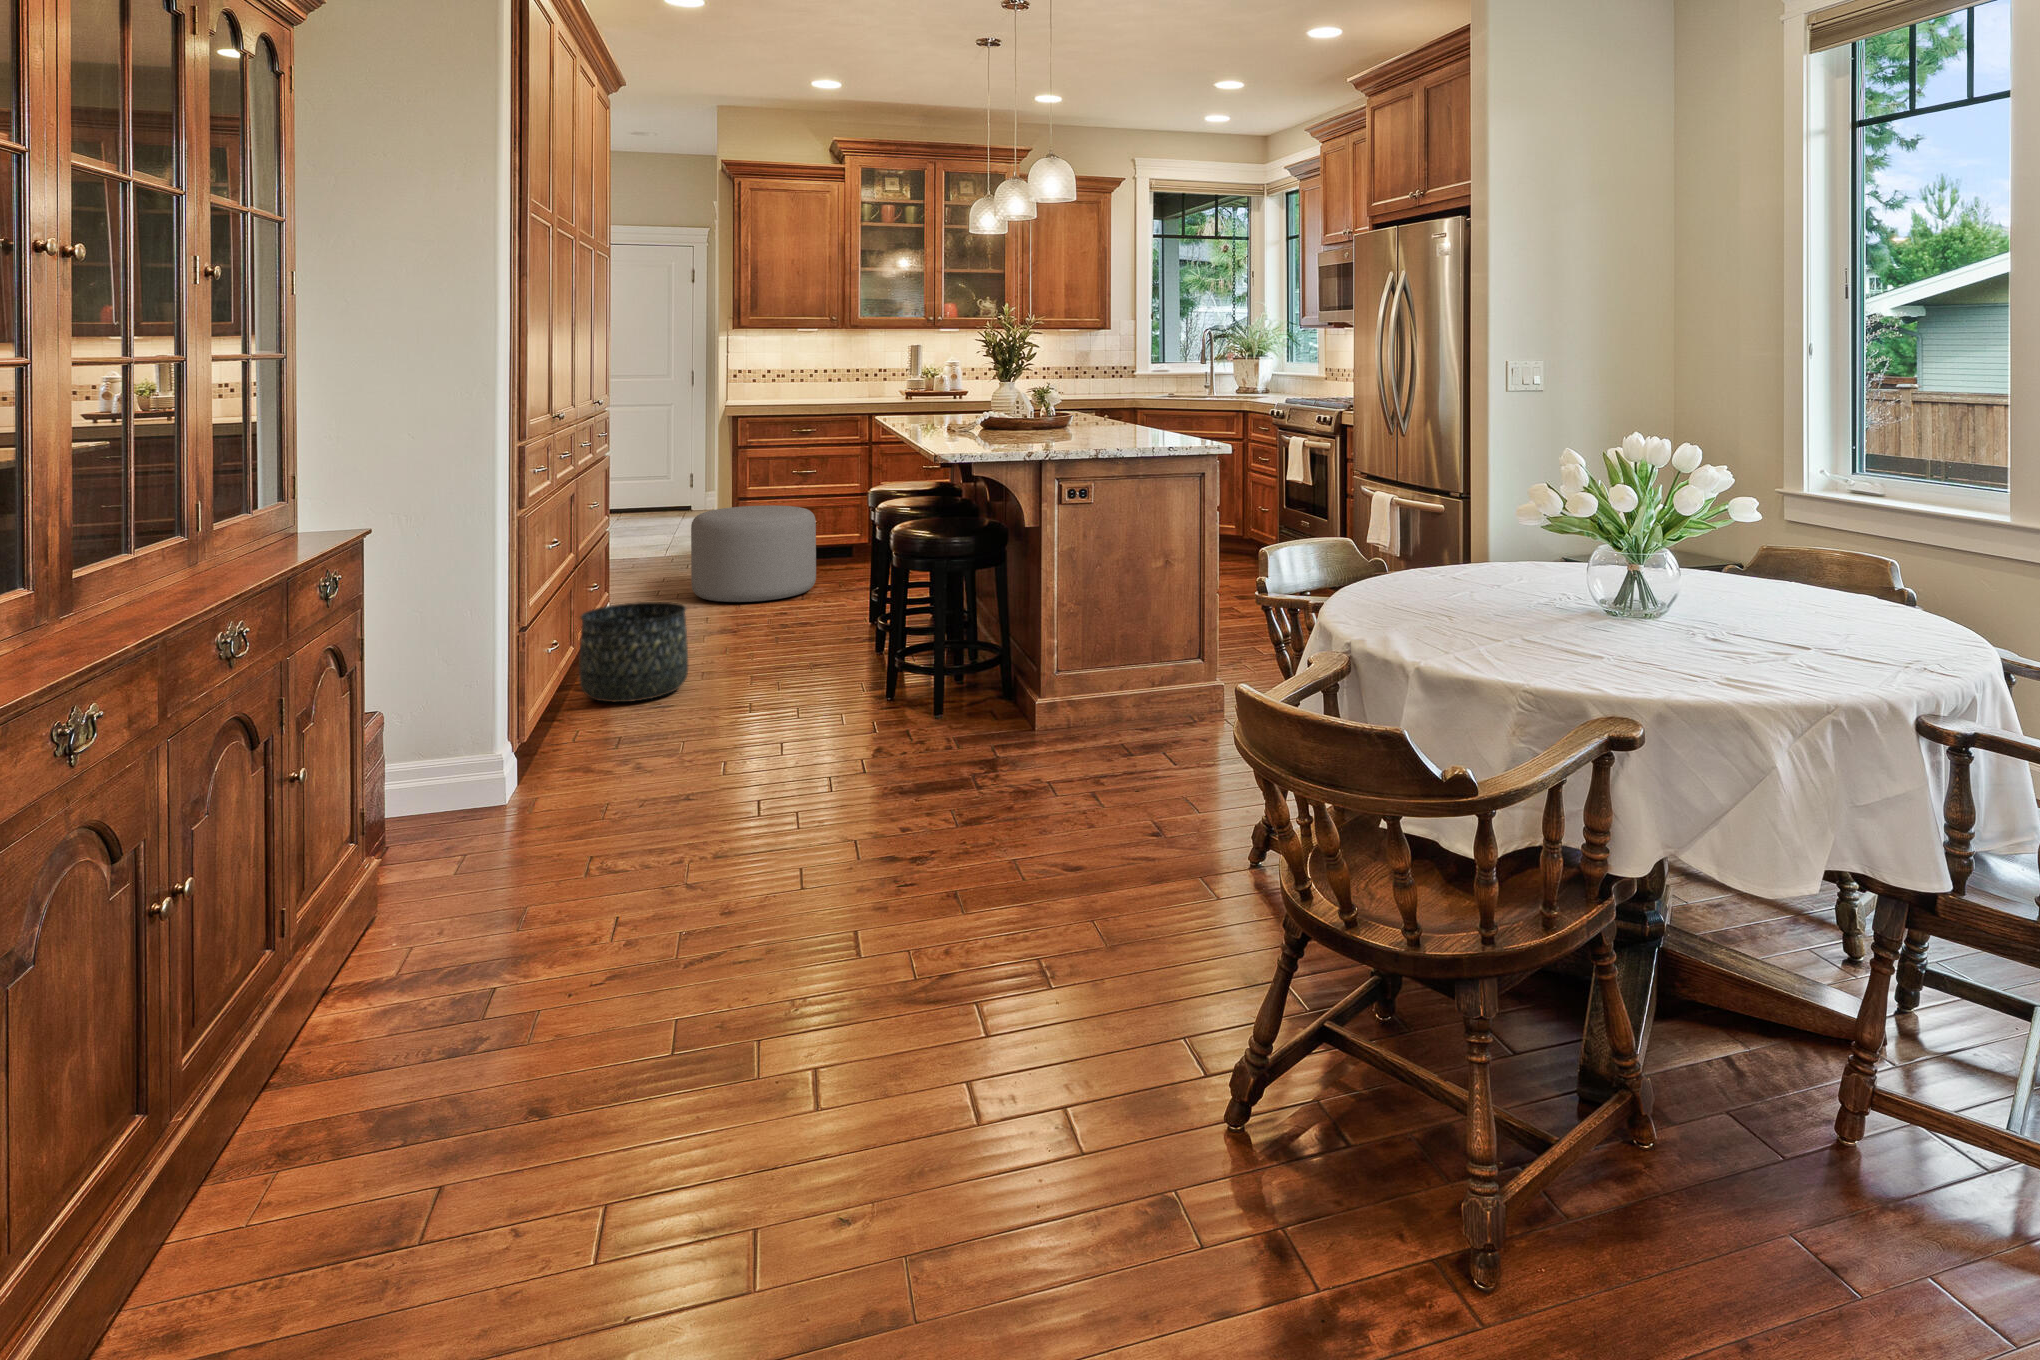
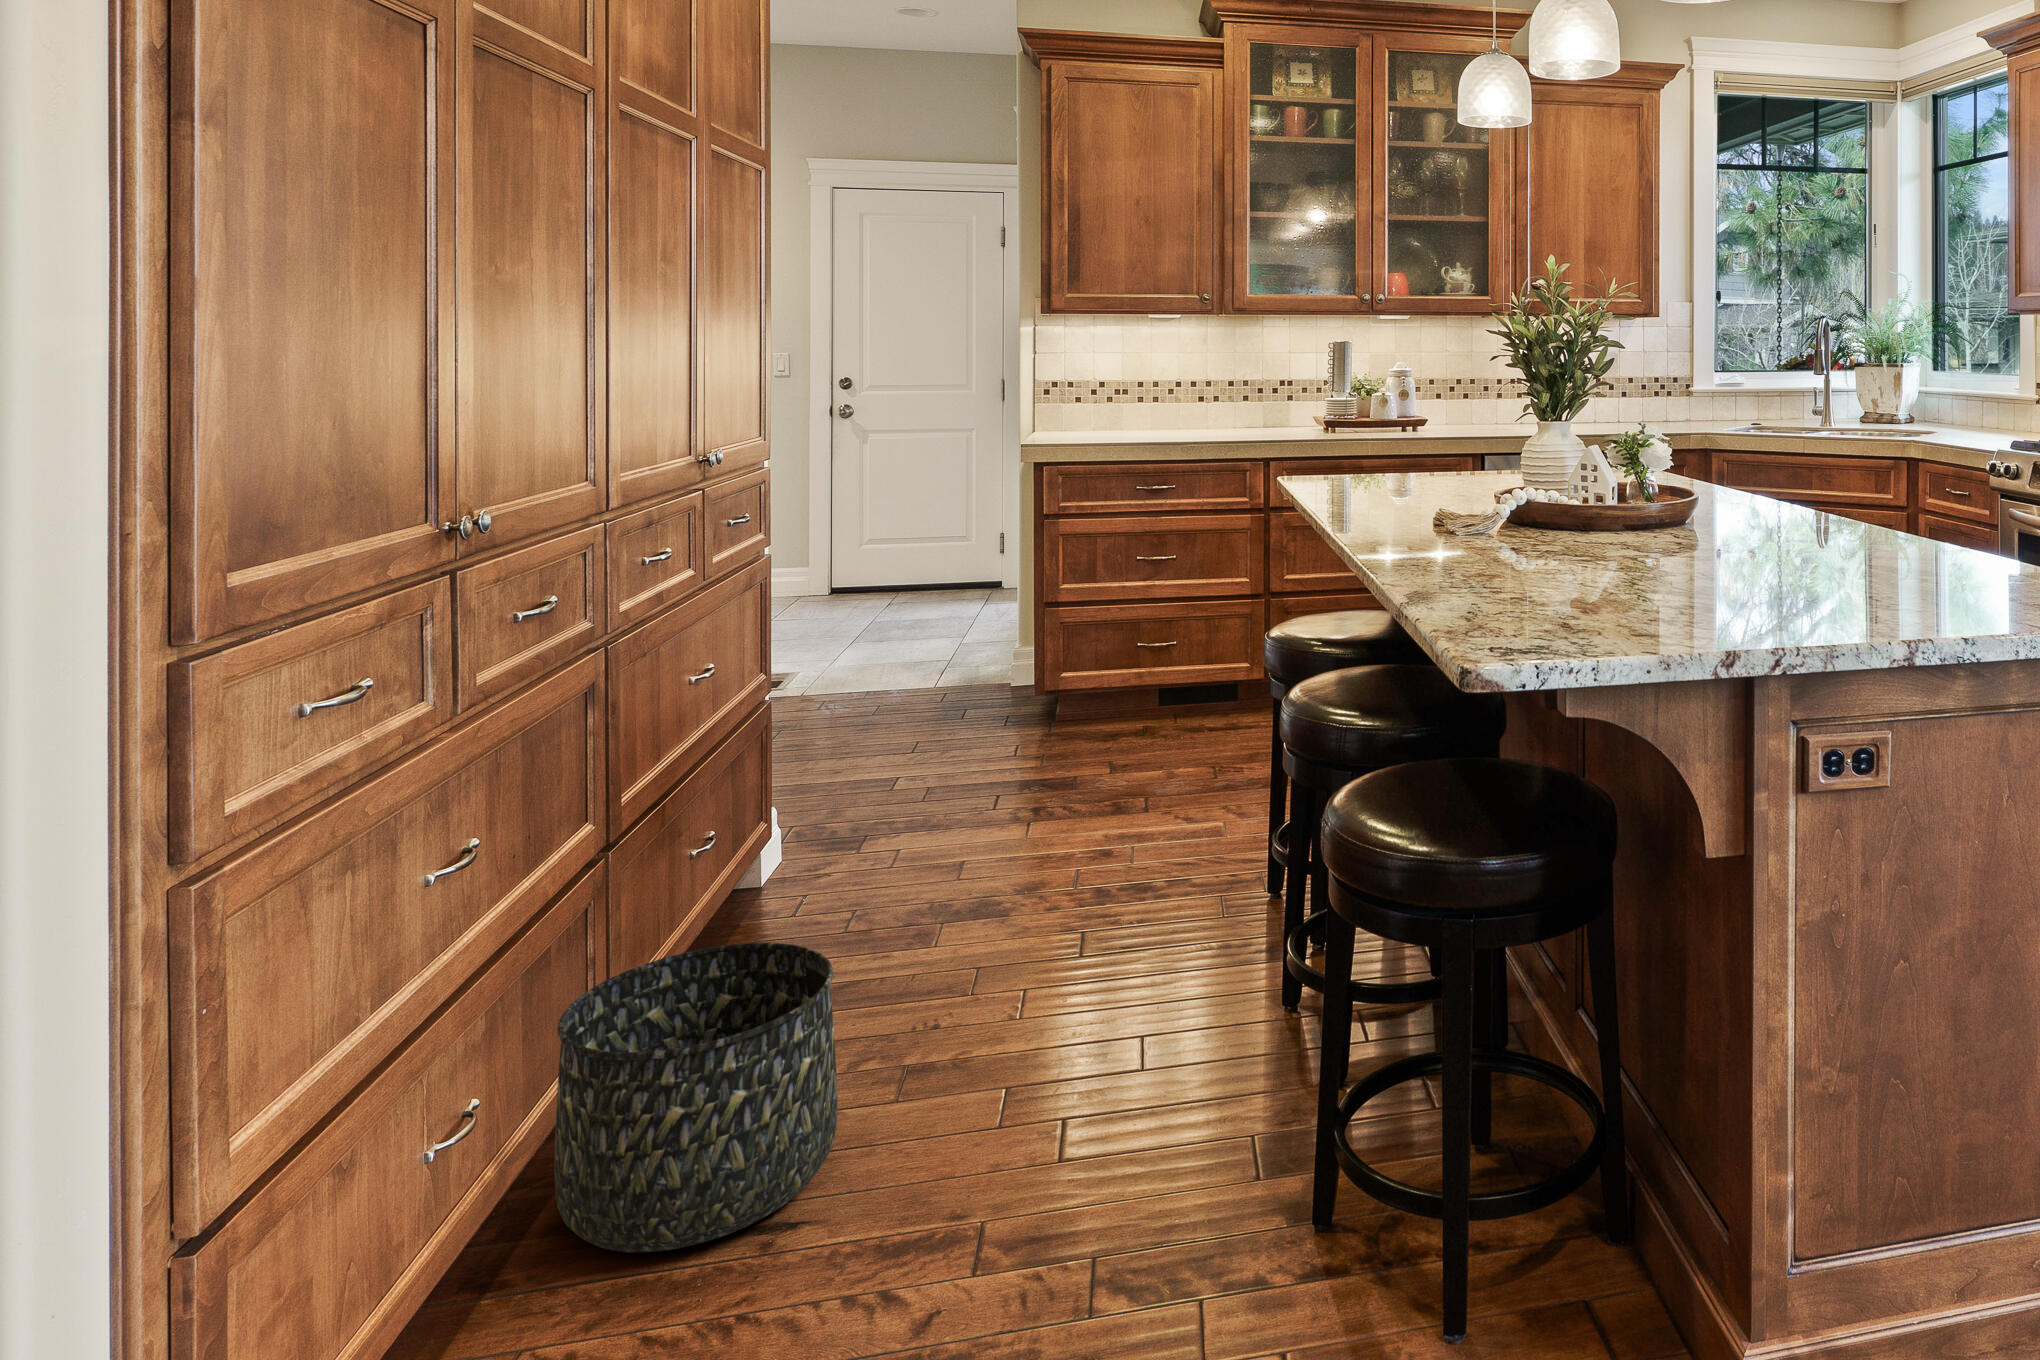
ottoman: present [691,505,816,602] -> none [945,625,1169,819]

